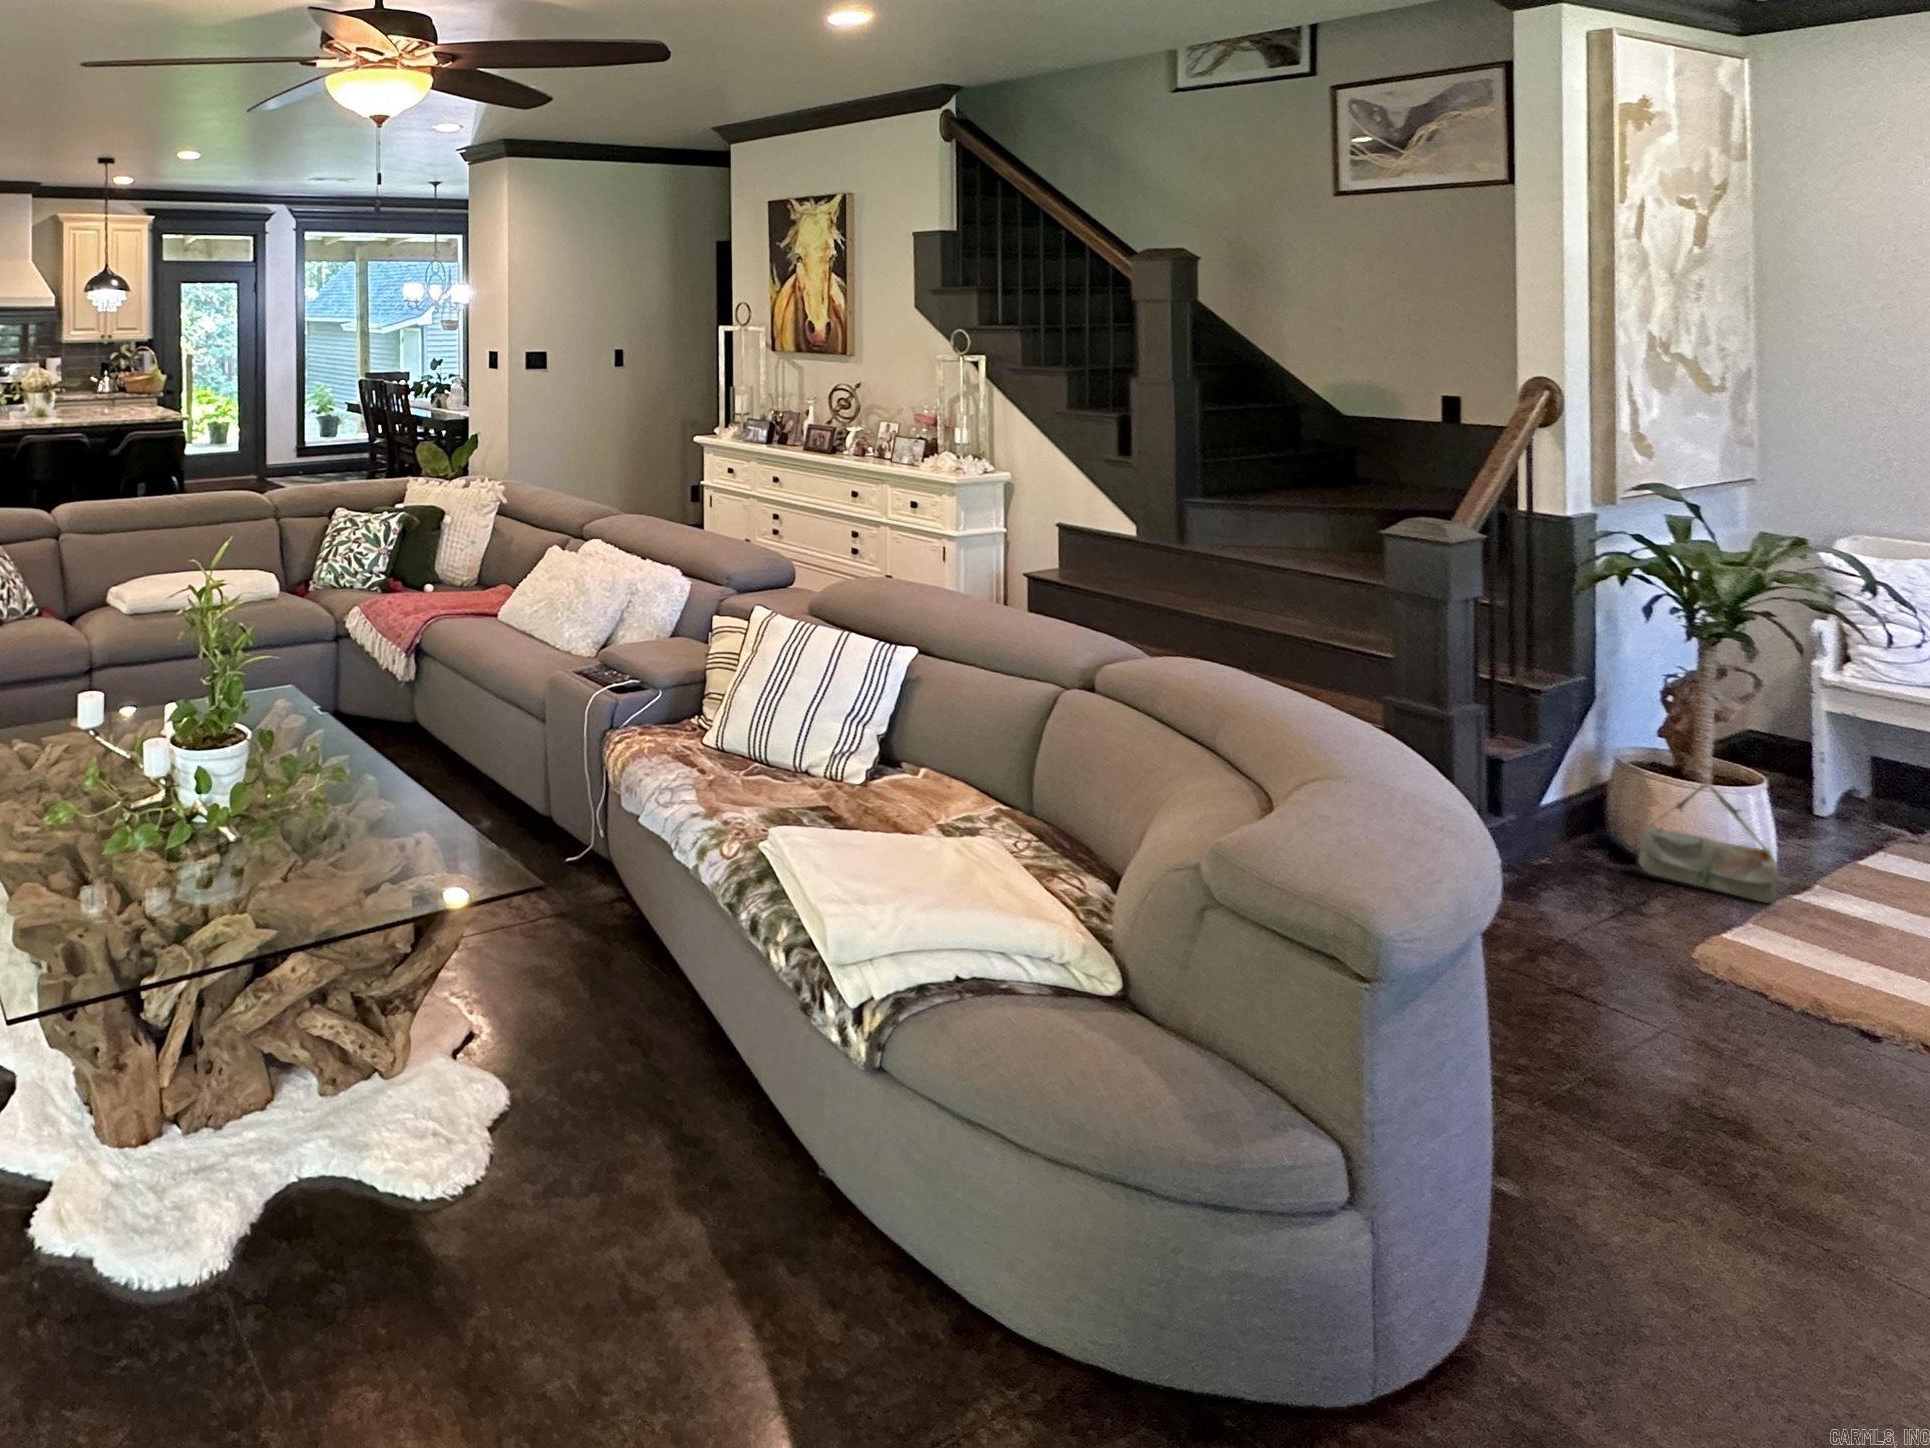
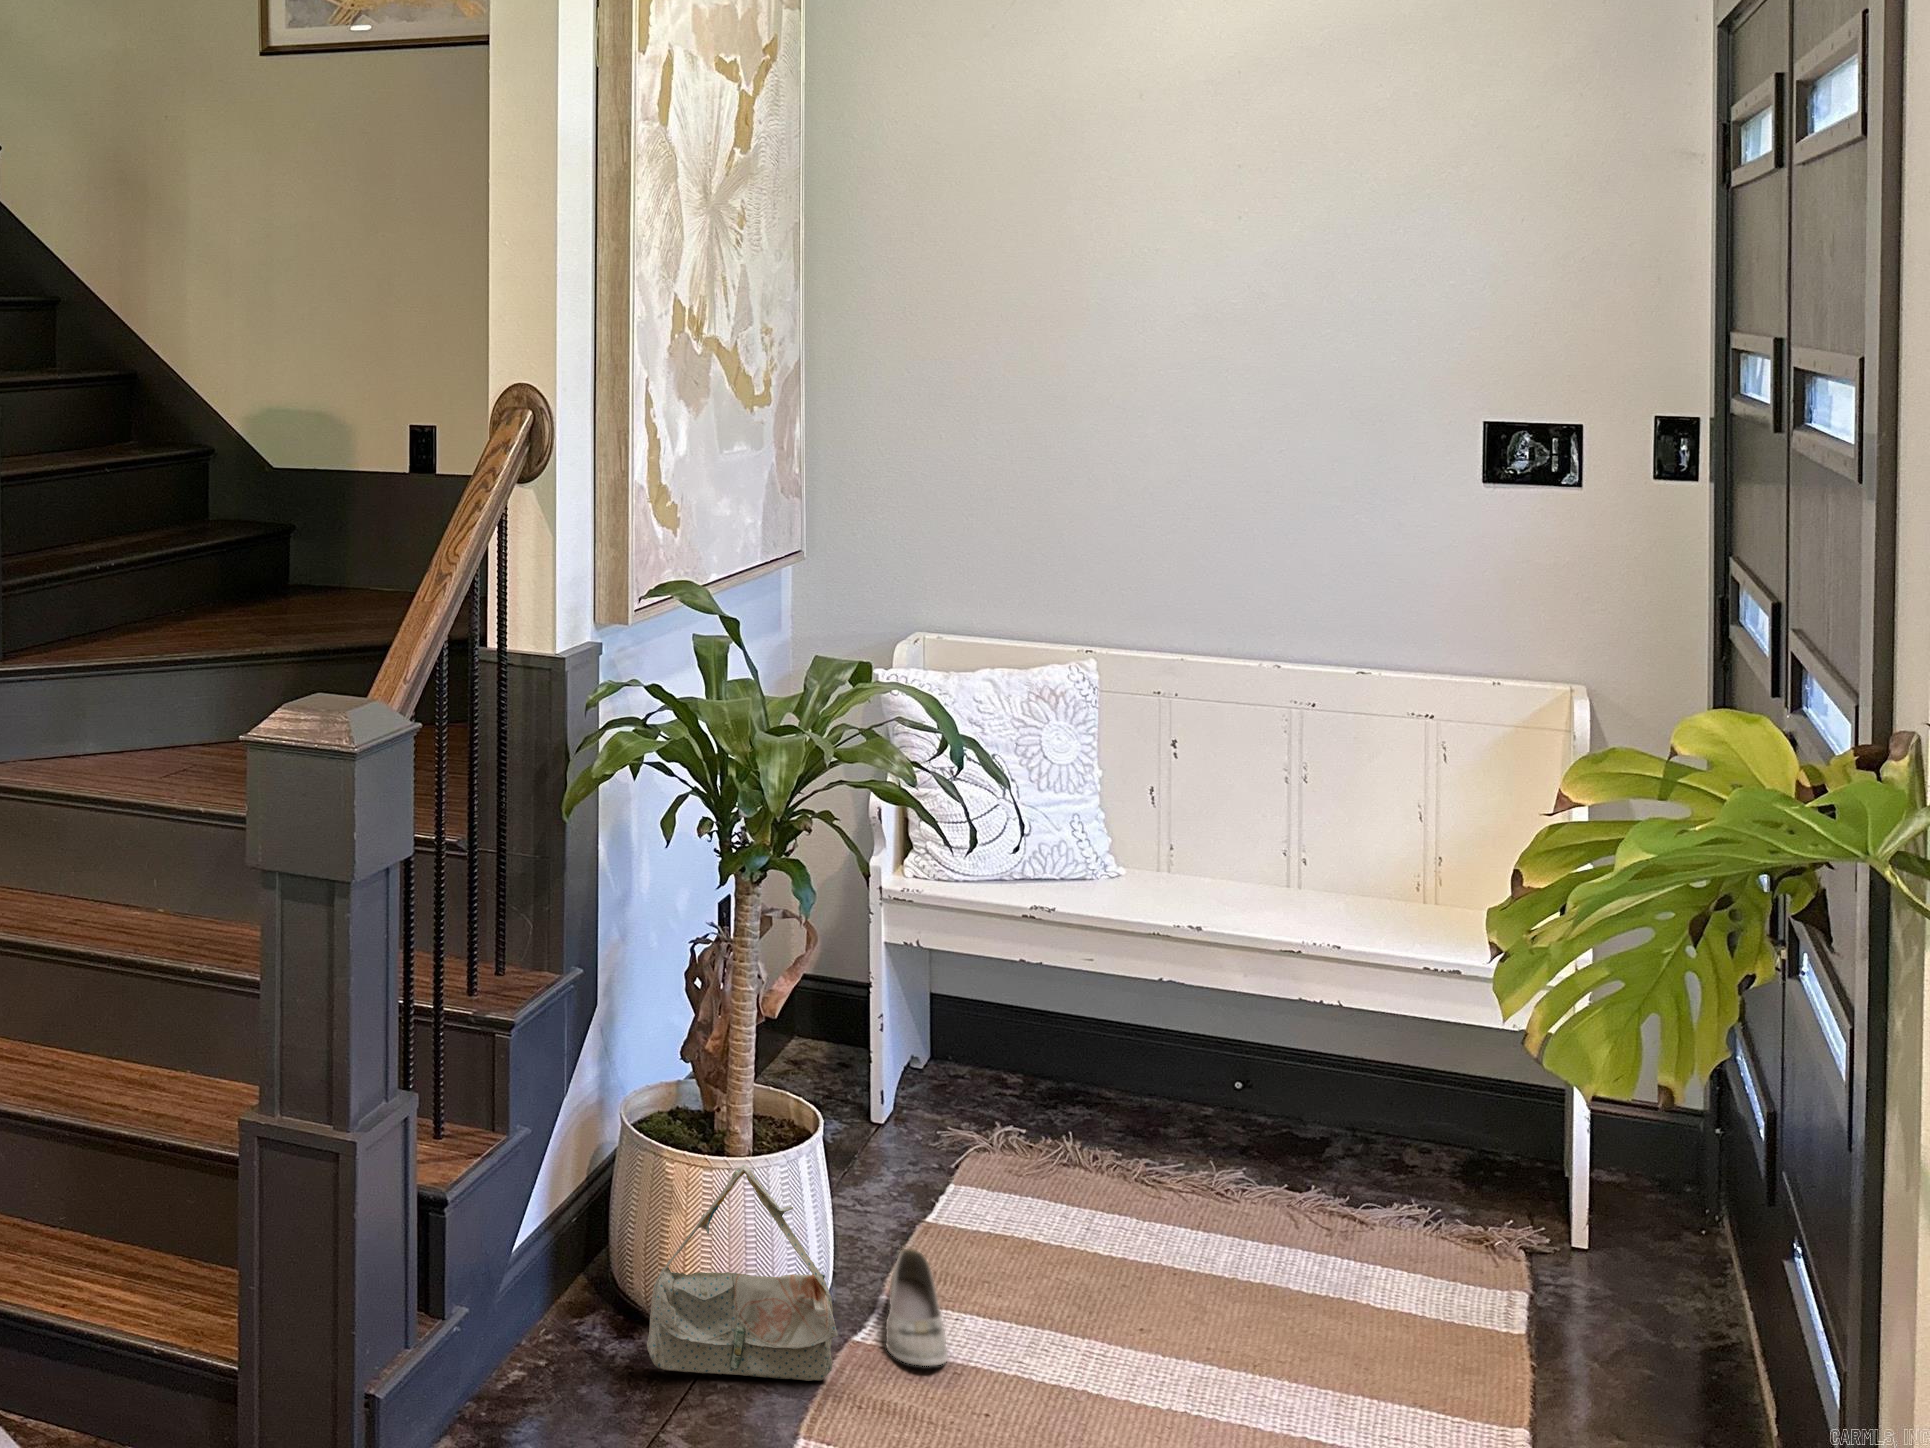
shoe: none [1822,860,1873,917] -> present [886,1249,948,1366]

